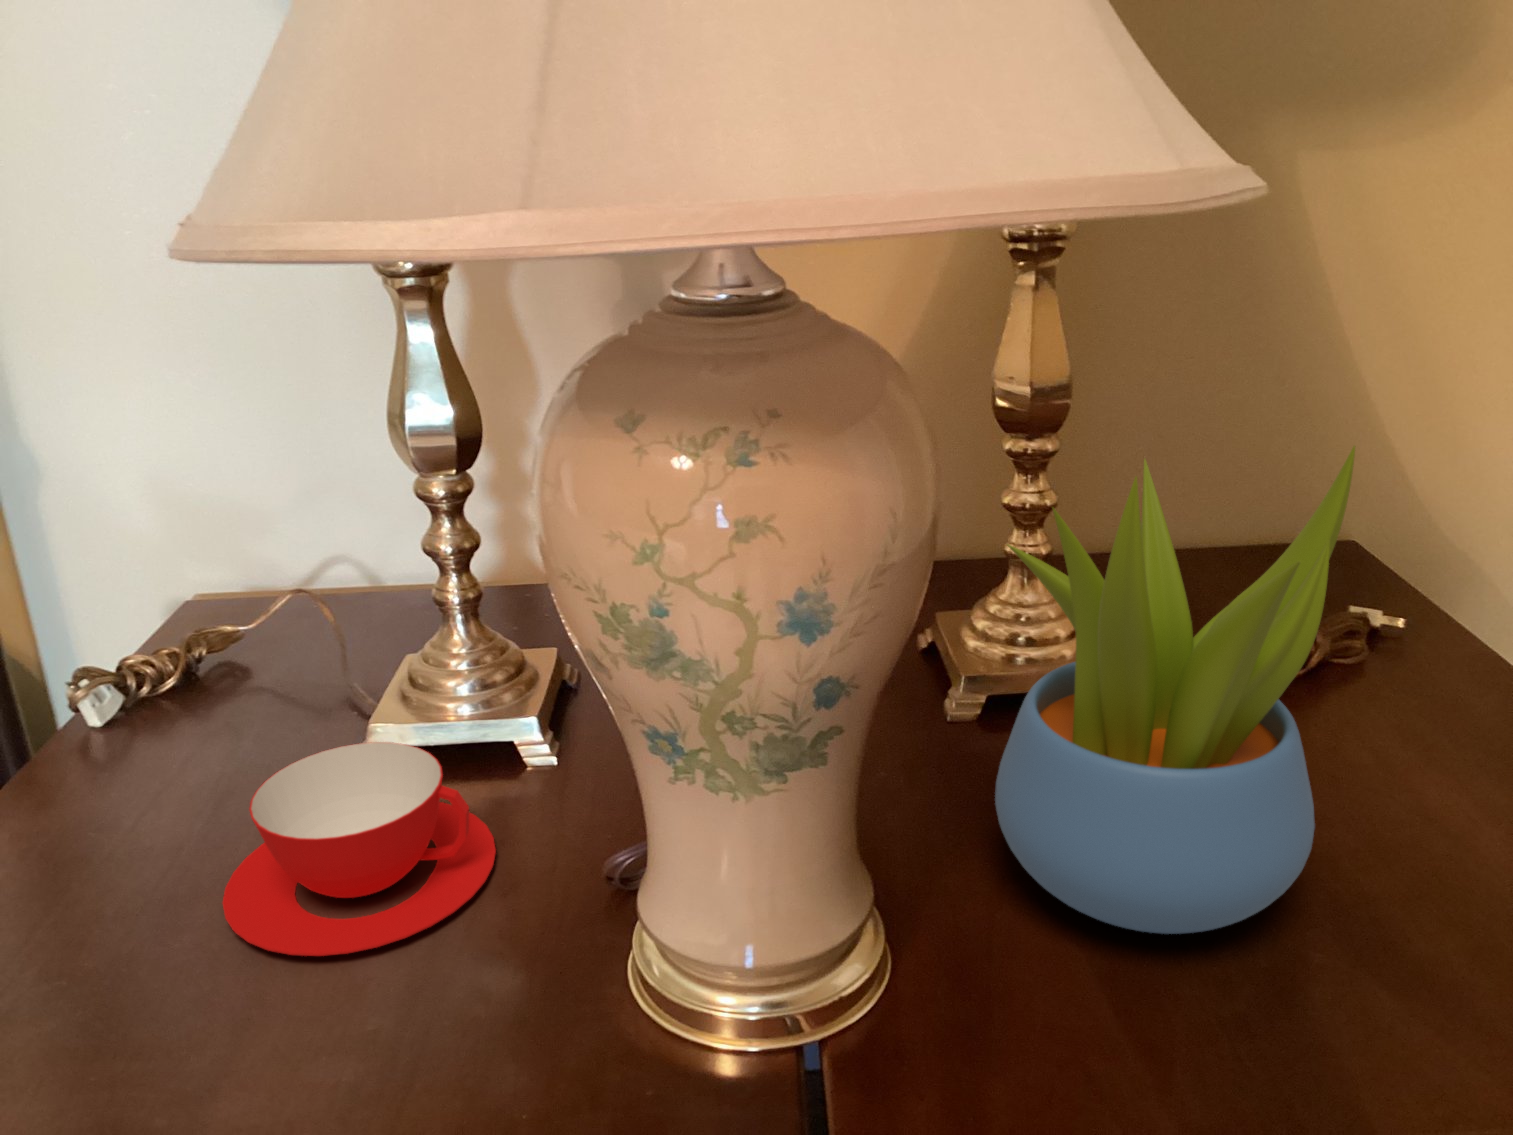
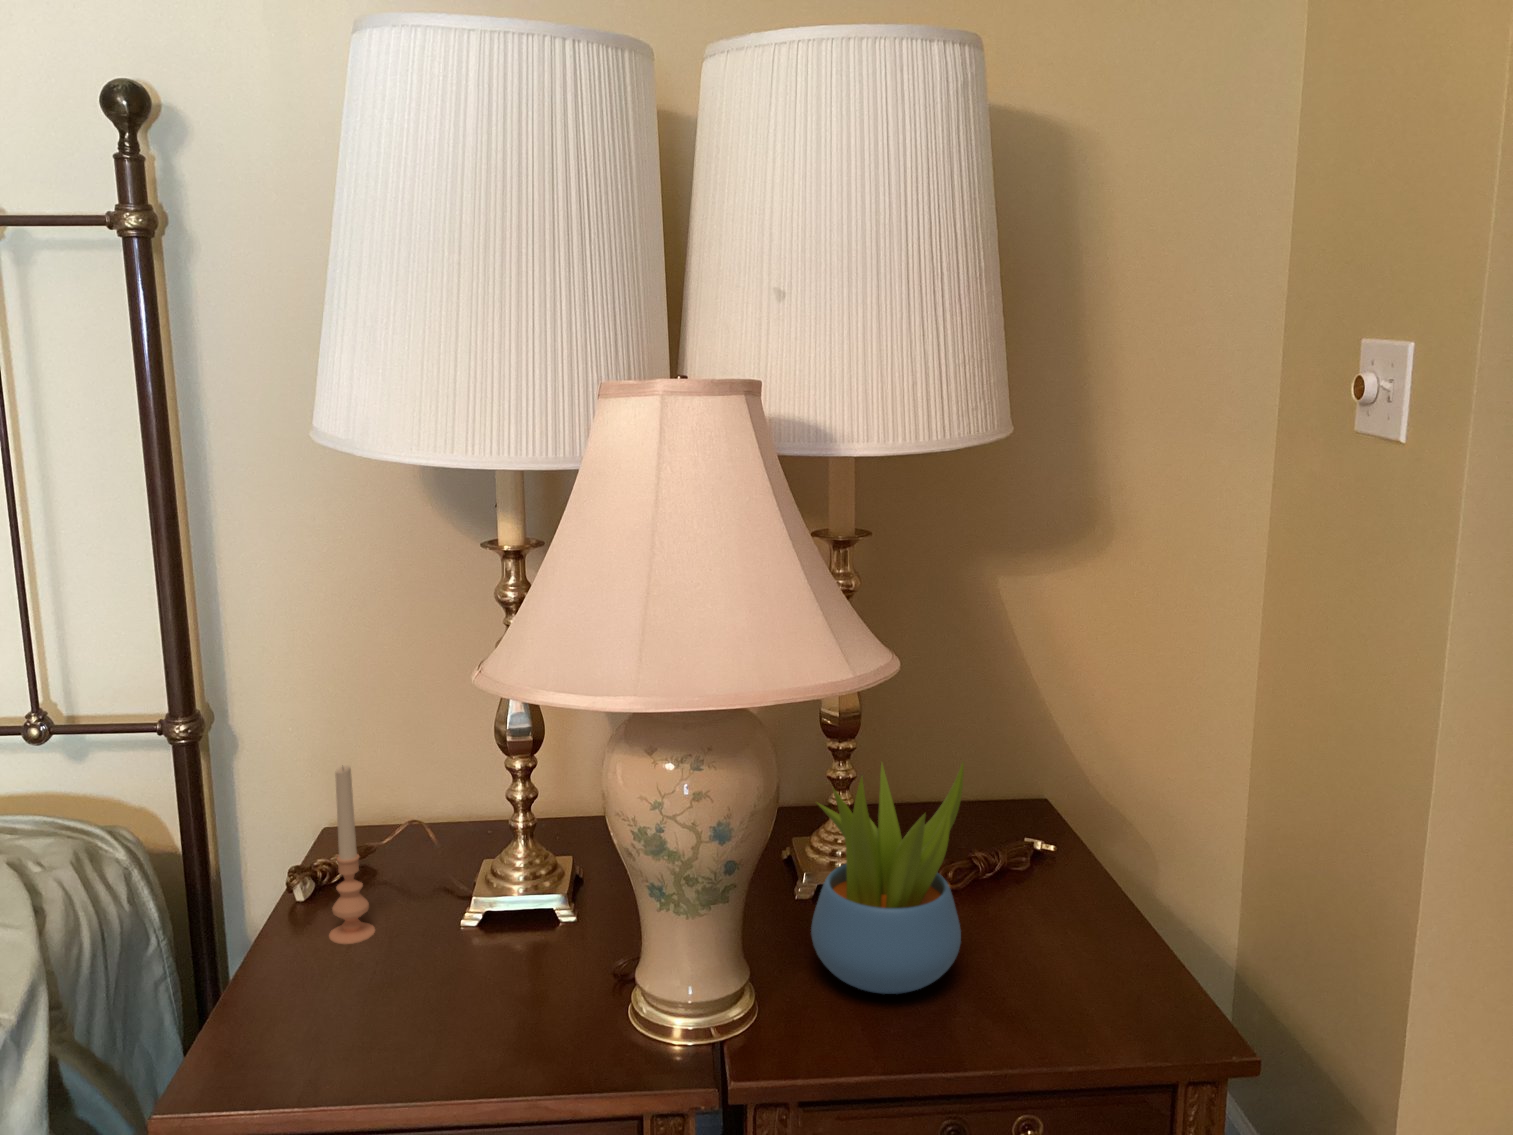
candle: none [78,492,206,815] -> present [329,765,375,944]
teacup: present [223,742,496,956] -> none [411,903,552,1007]

